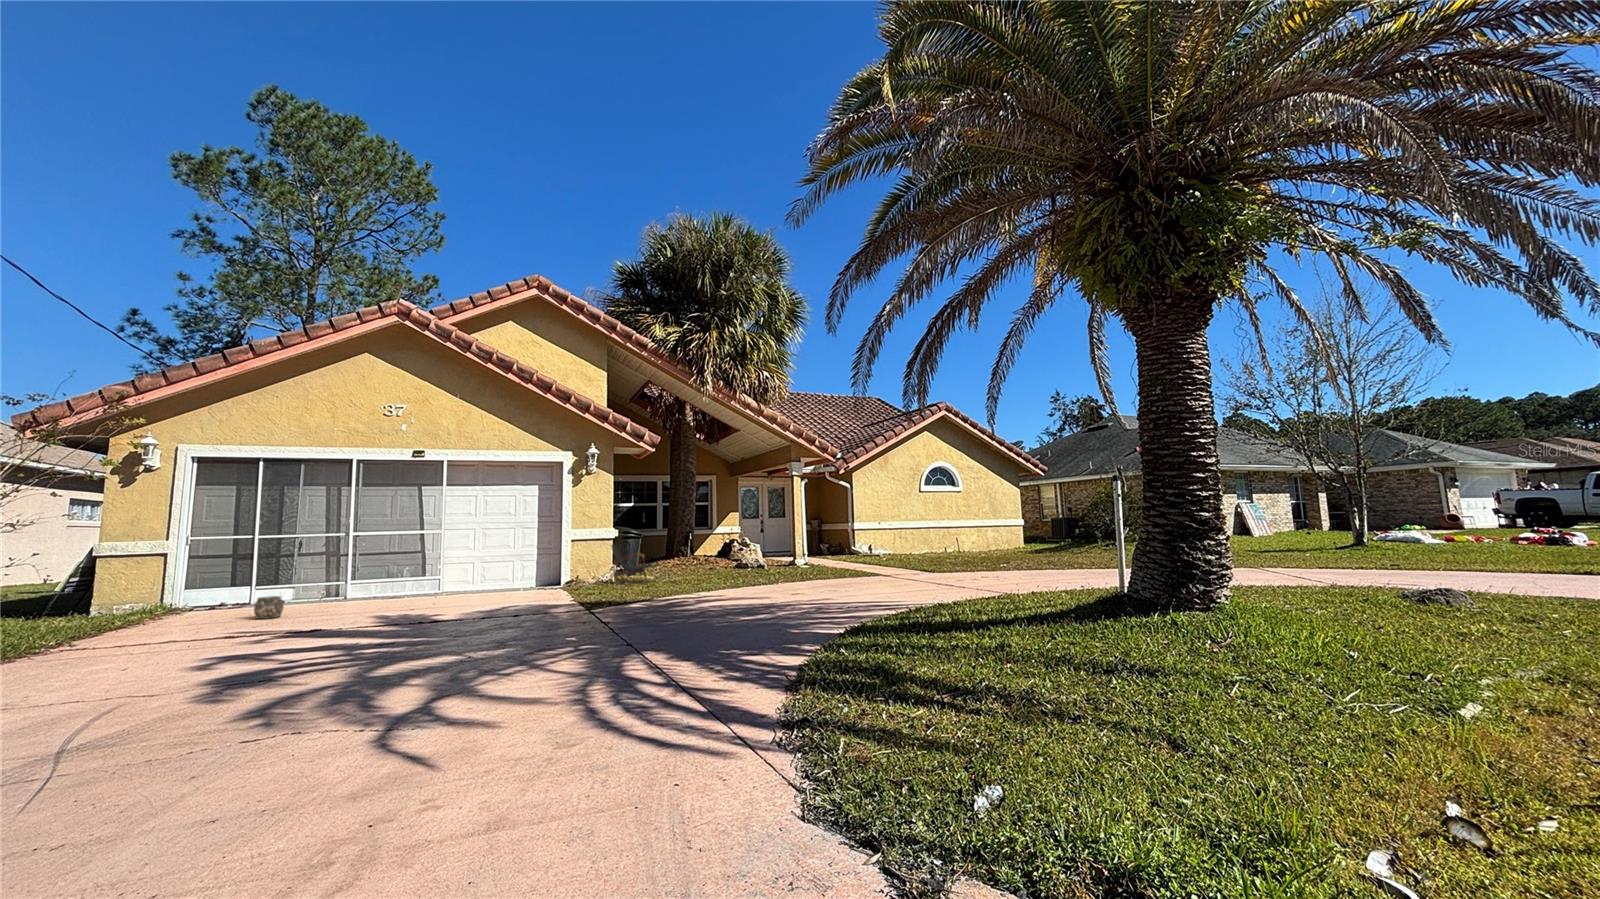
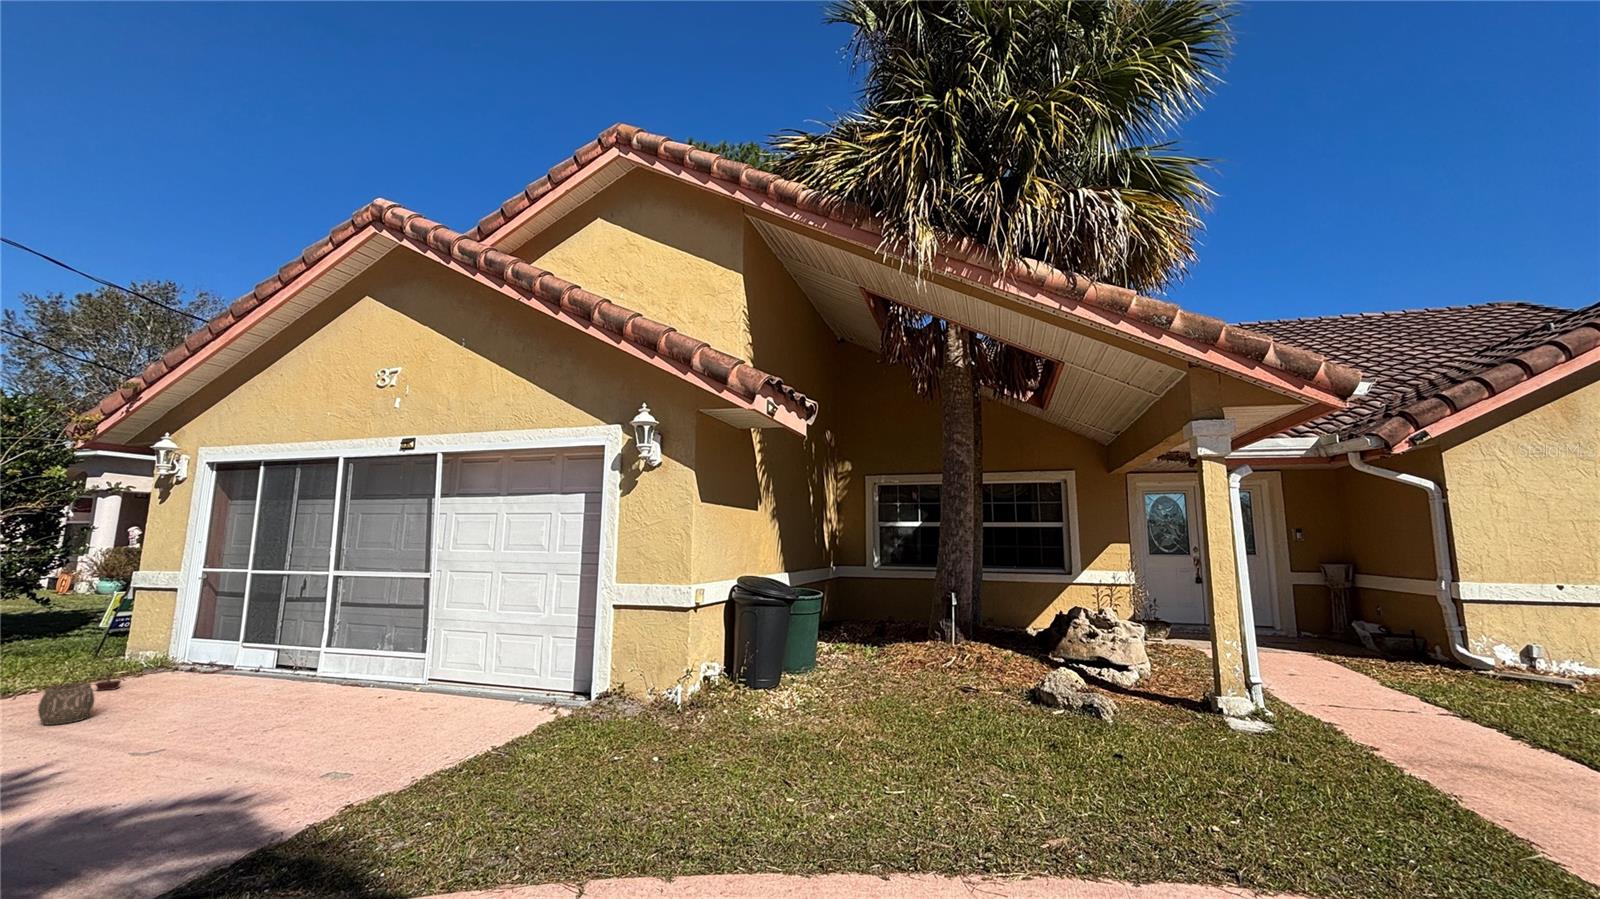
lounge chair: present [611,544,651,582] -> none [701,616,798,719]
potted plant: none [191,585,227,616] -> present [91,646,134,691]

